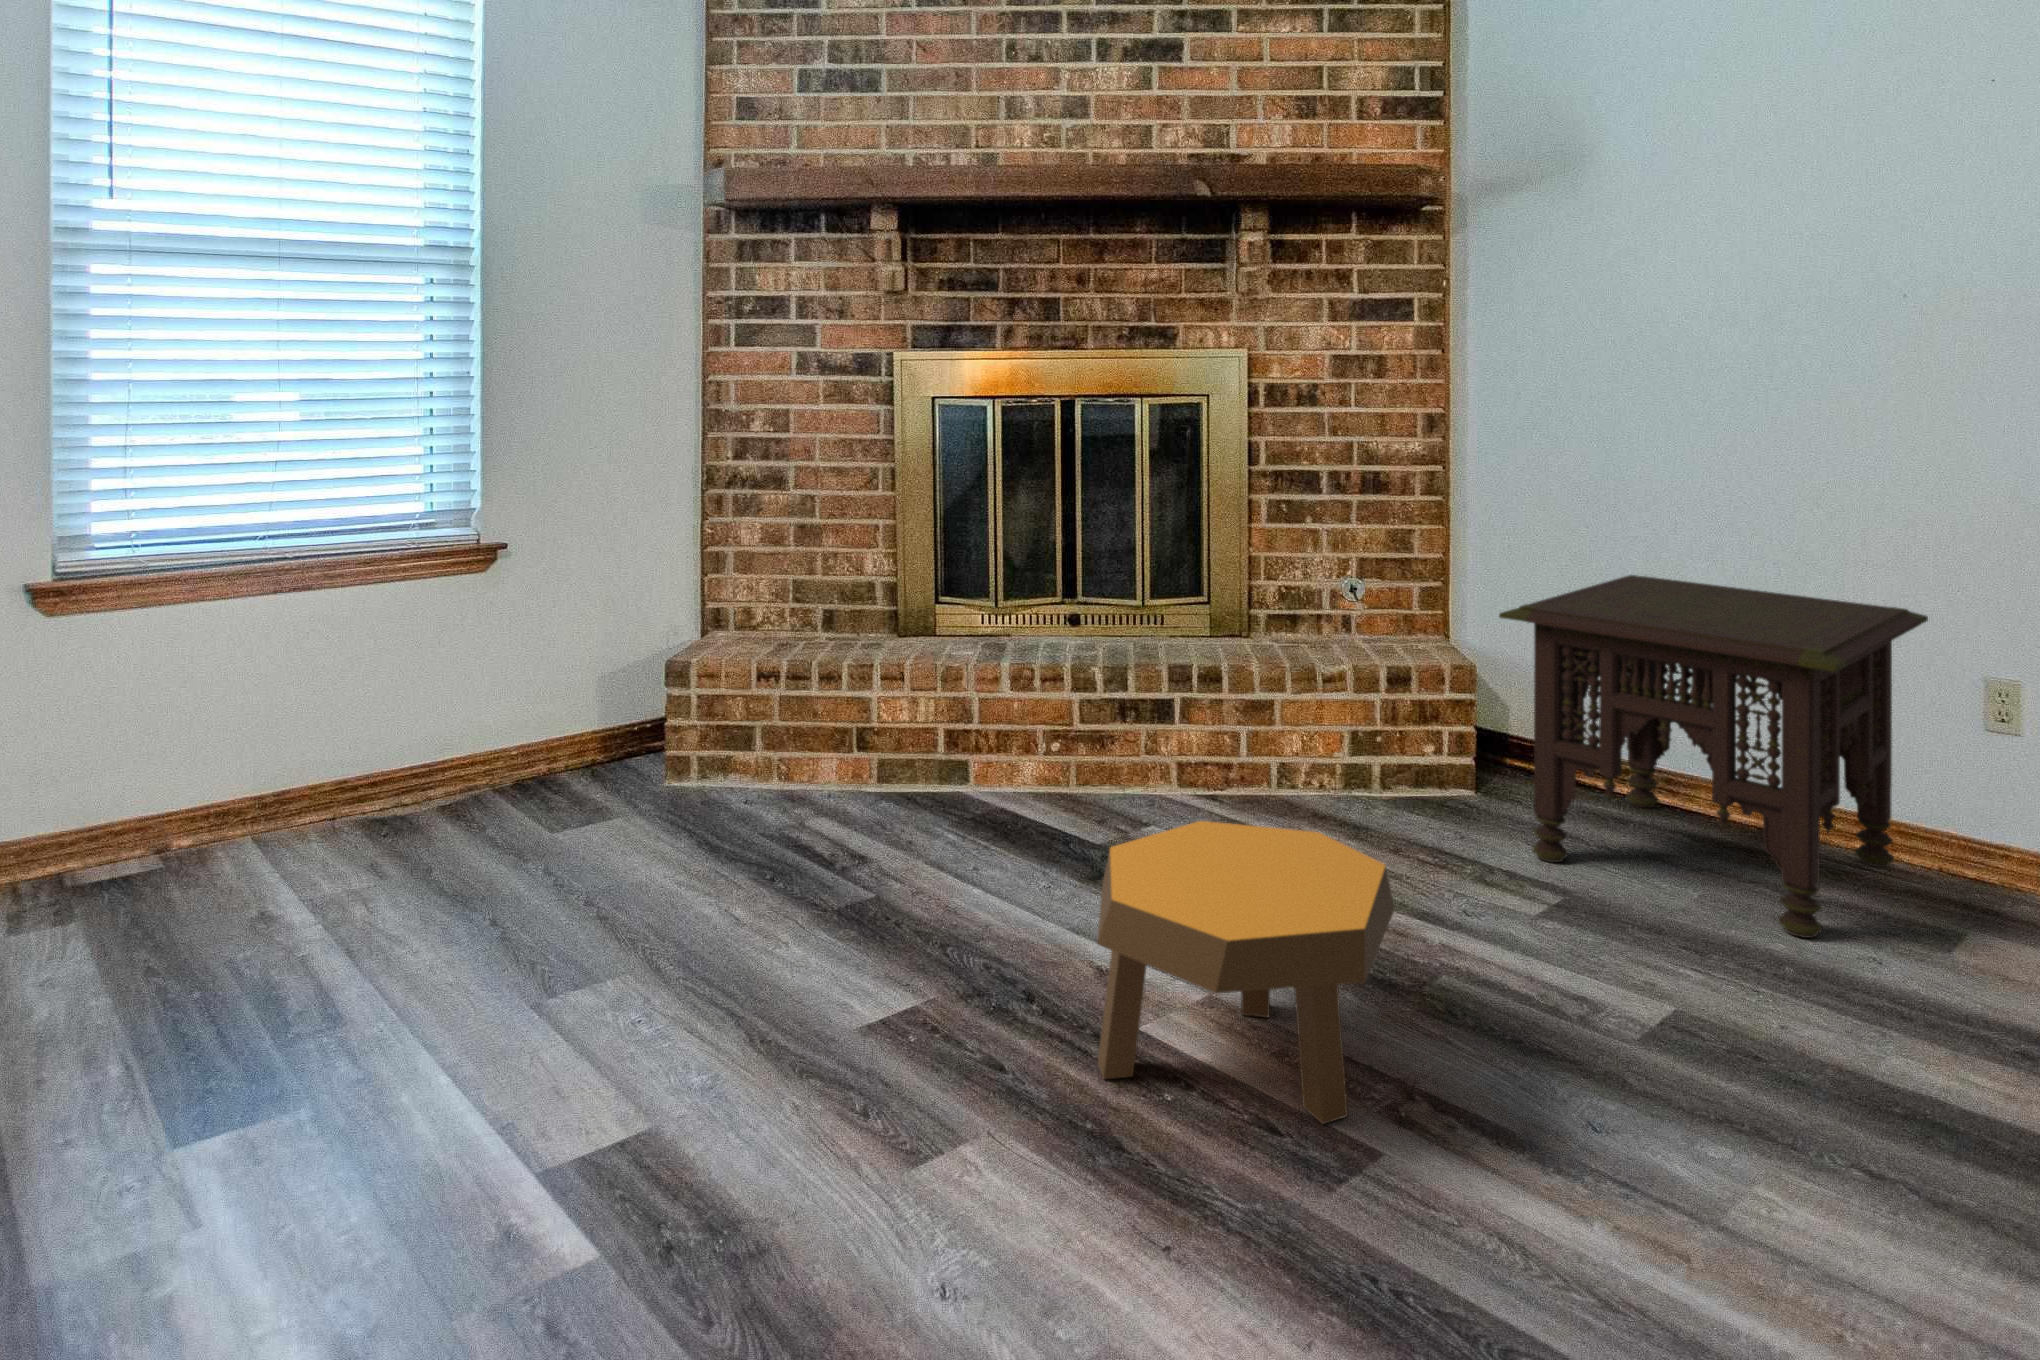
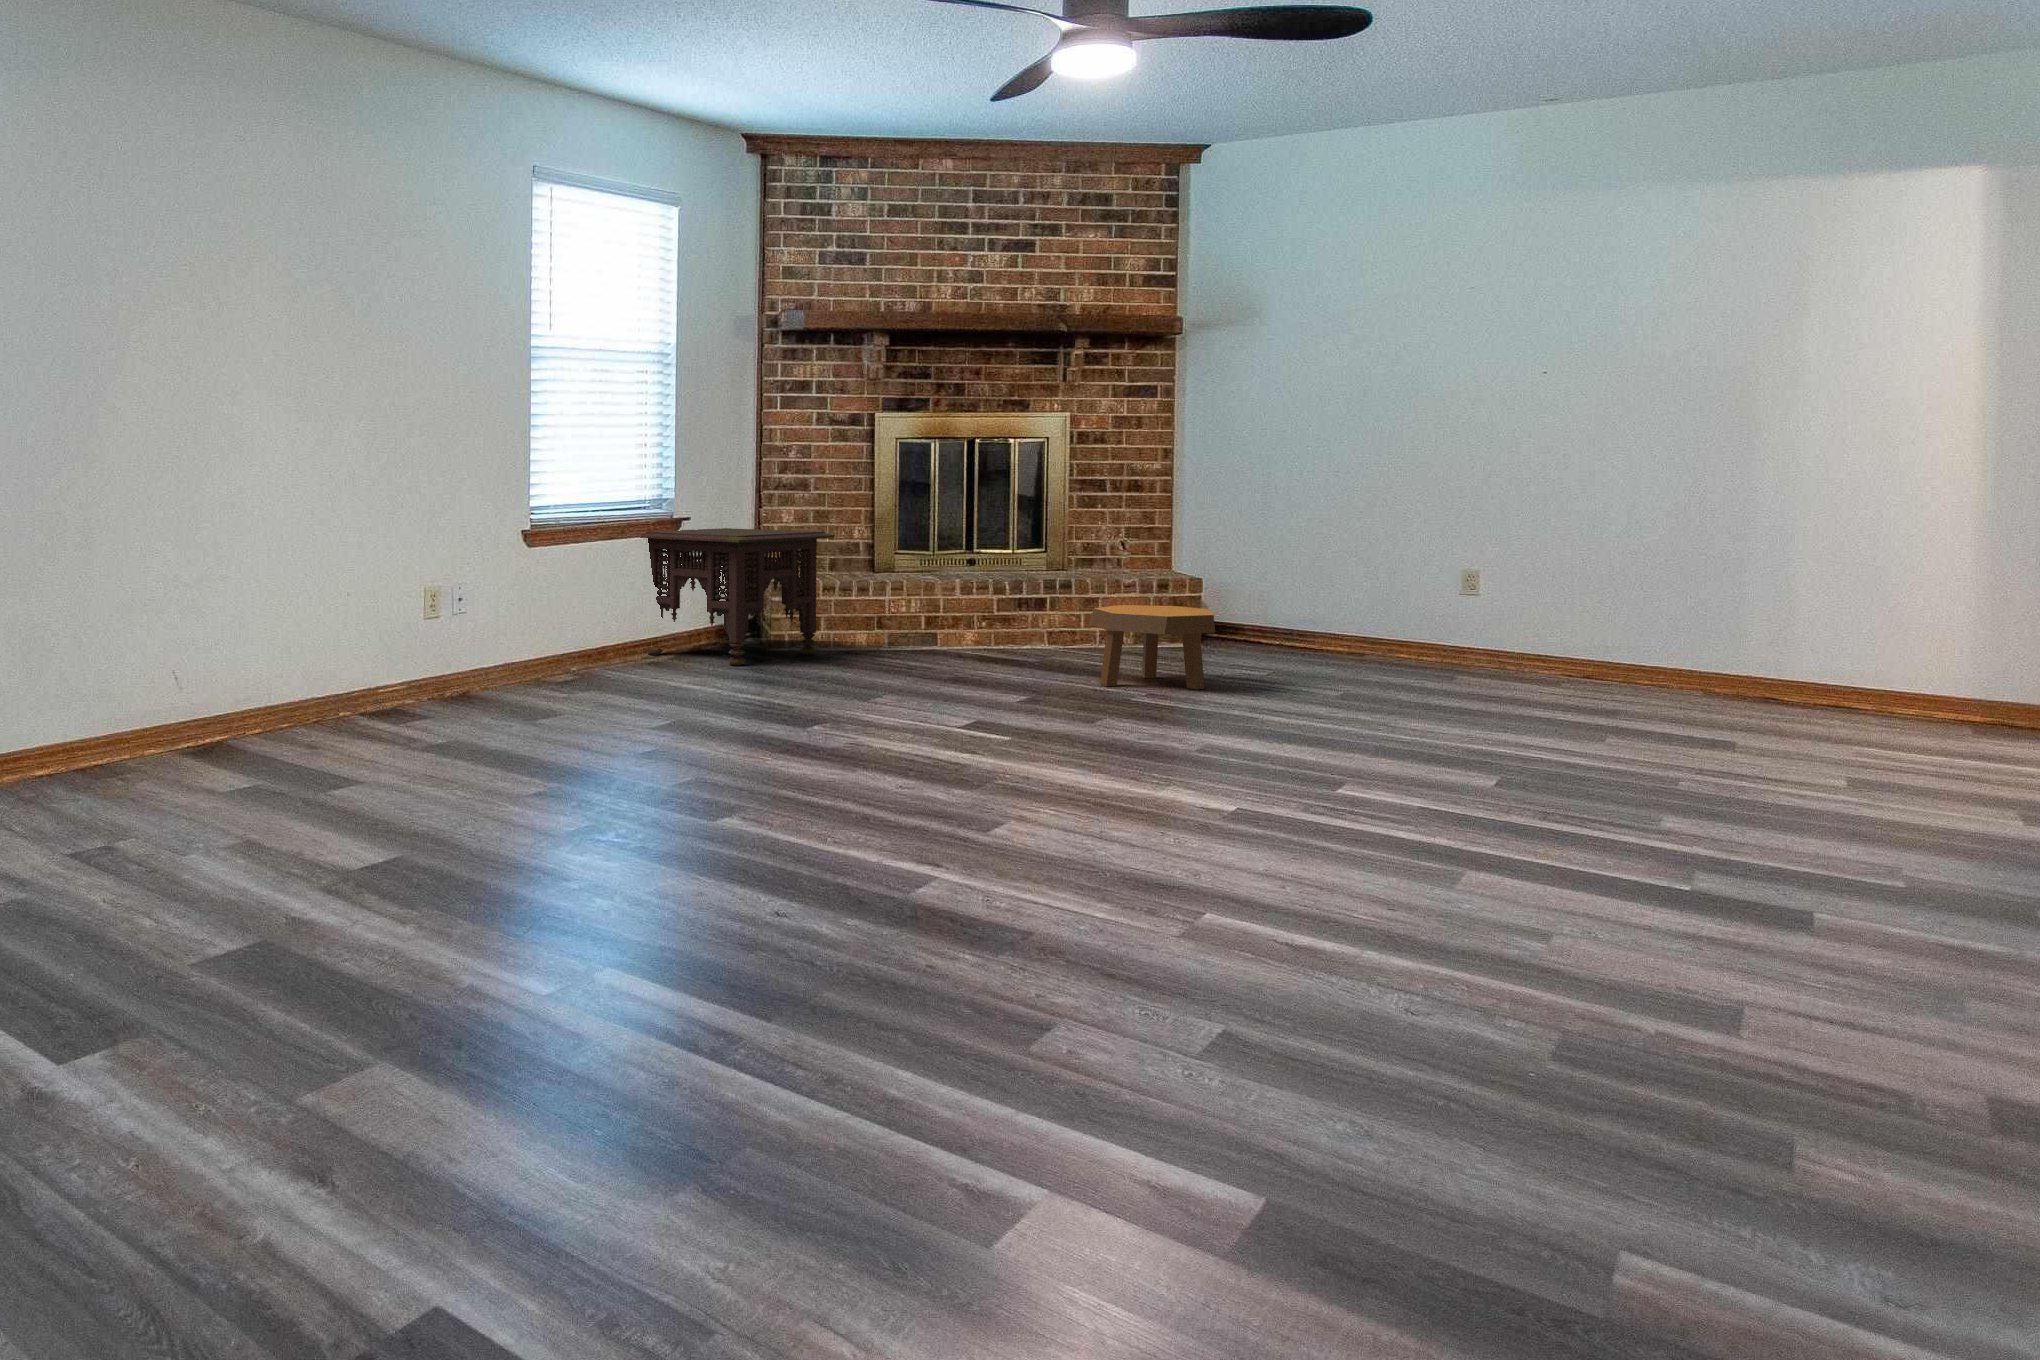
side table: present [1499,575,1928,938] -> present [640,528,834,665]

